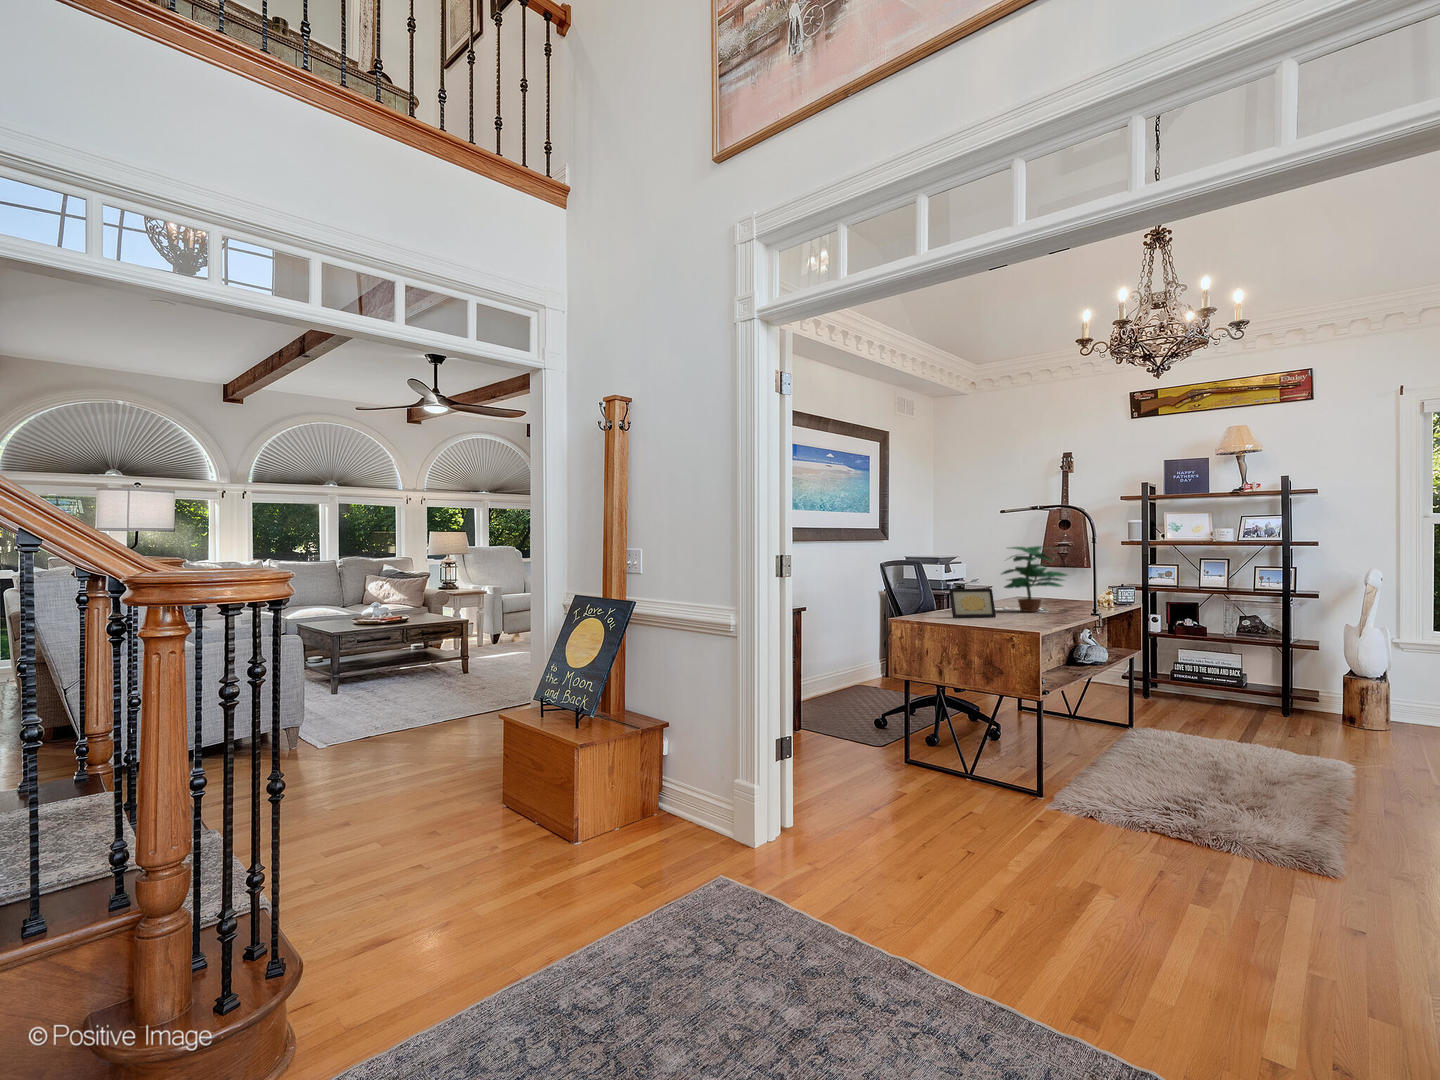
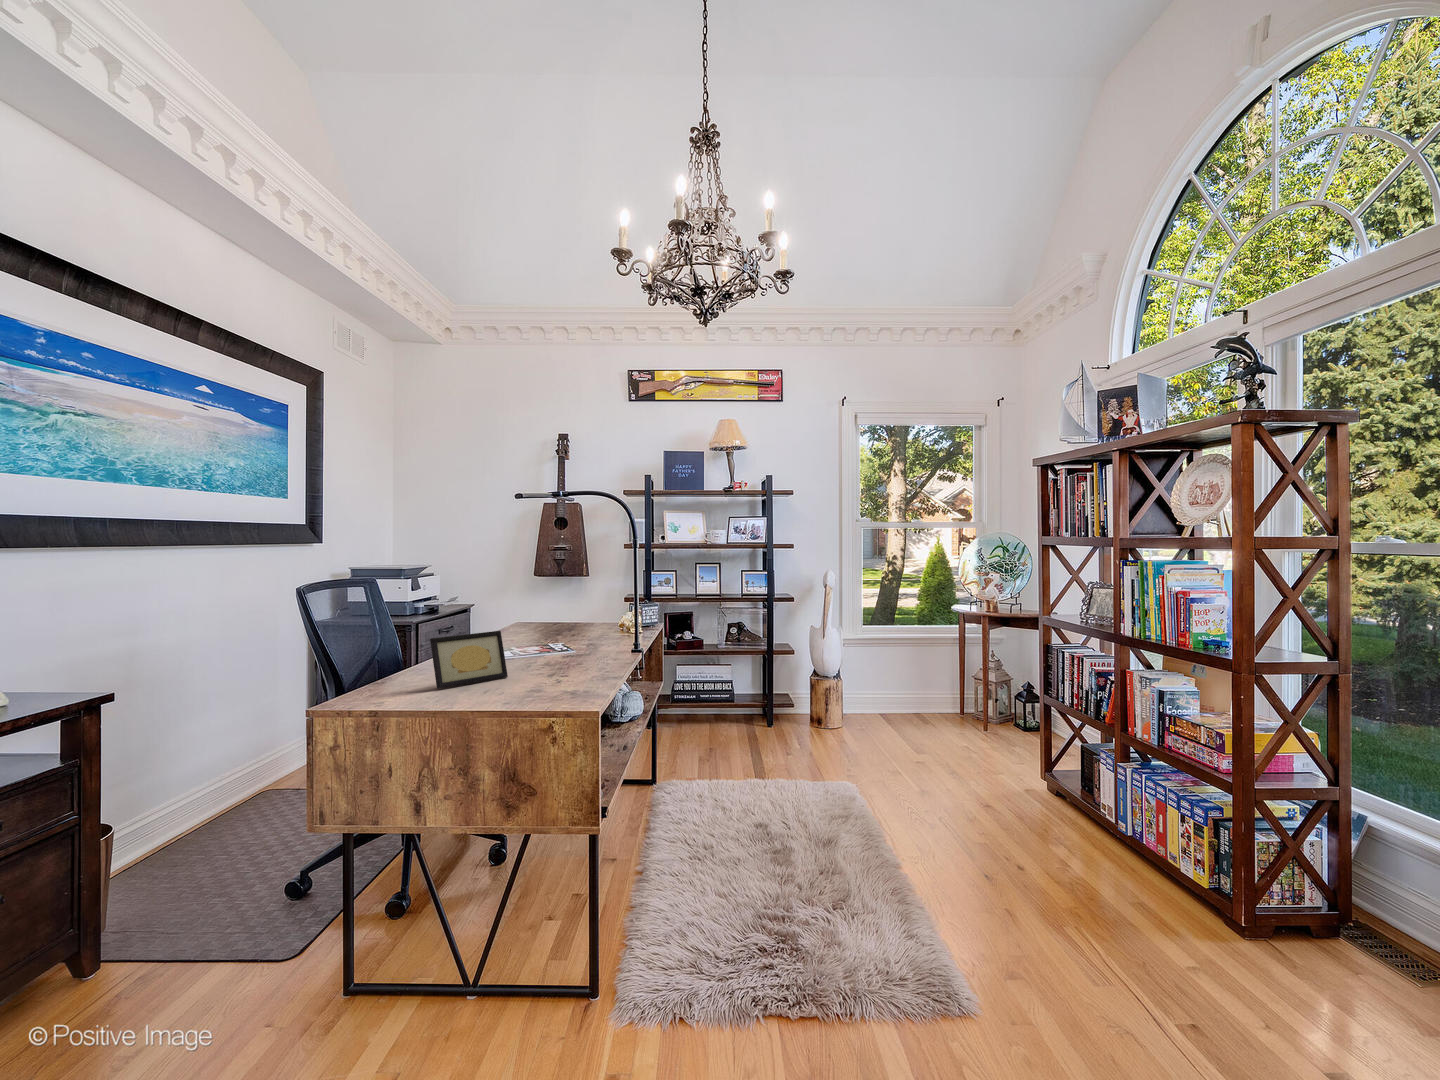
potted plant: present [1002,546,1067,612] -> none [507,556,597,655]

